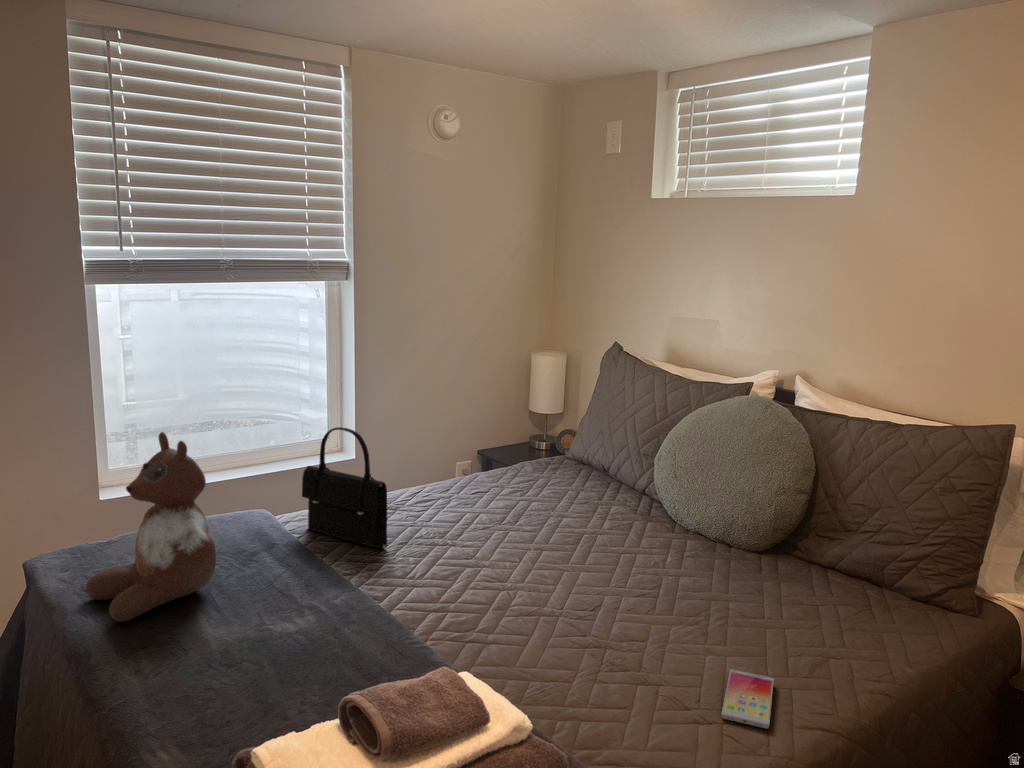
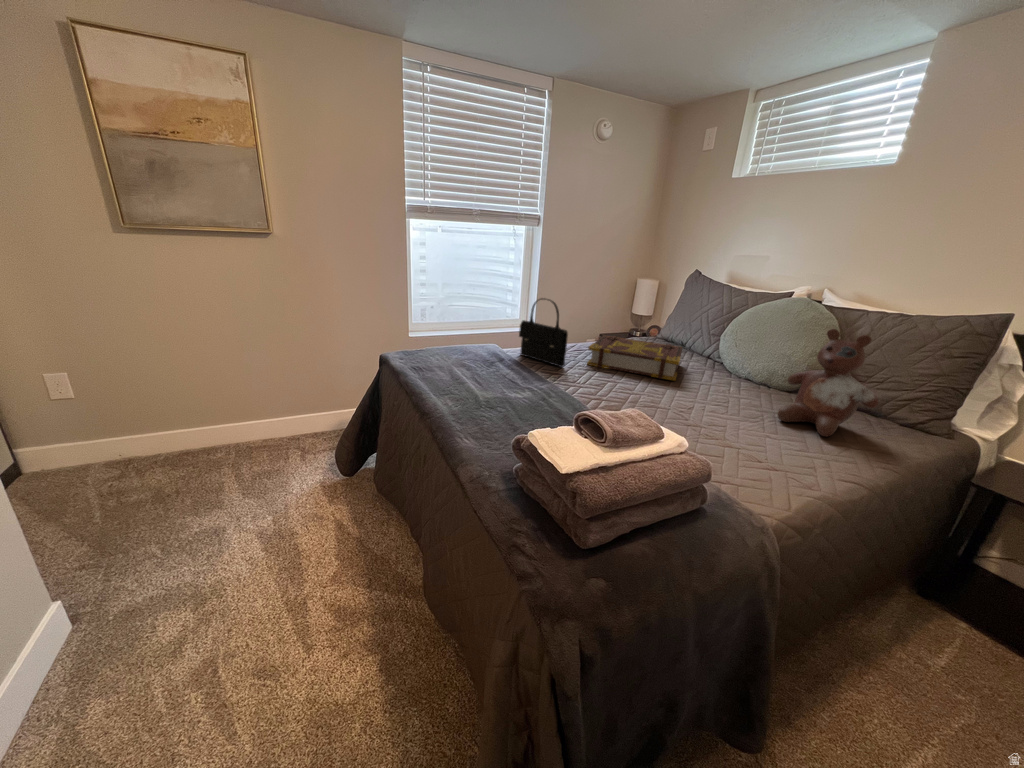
stuffed bear: present [86,432,216,622] -> present [778,329,878,436]
book: none [430,474,595,553] -> present [587,335,682,381]
smartphone: present [721,669,774,729] -> none [776,445,808,476]

